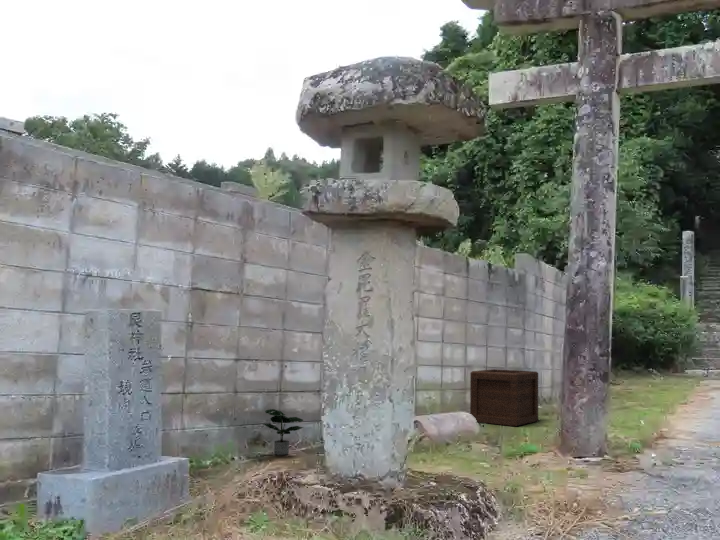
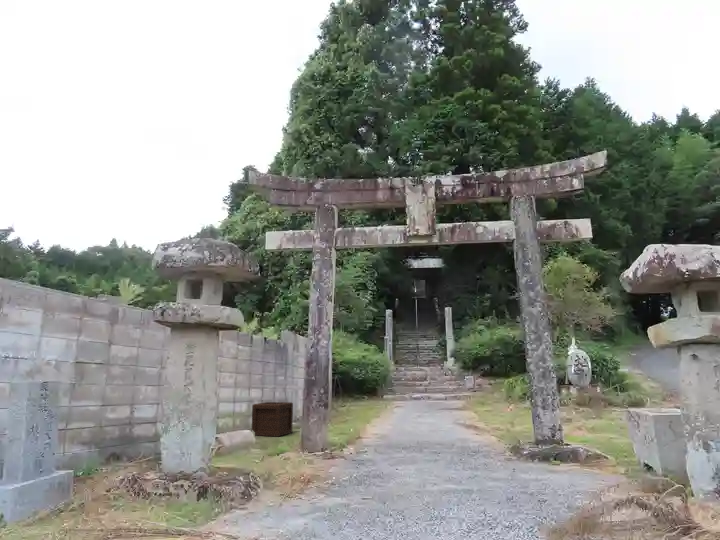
potted plant: present [264,409,303,455] -> none [118,436,146,465]

